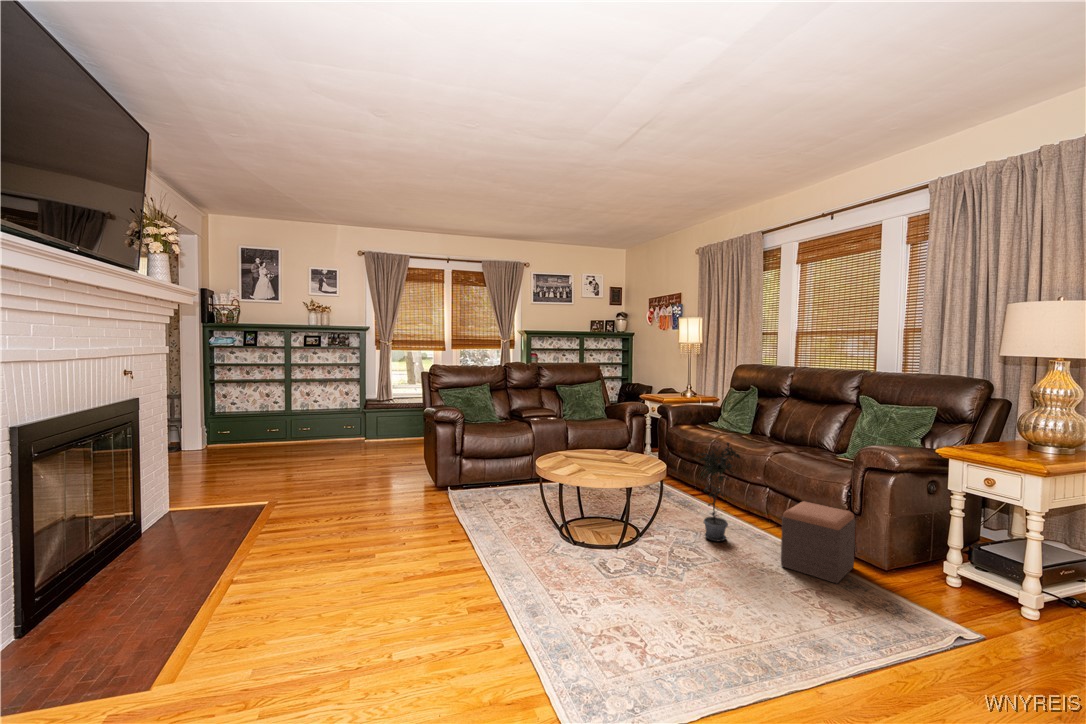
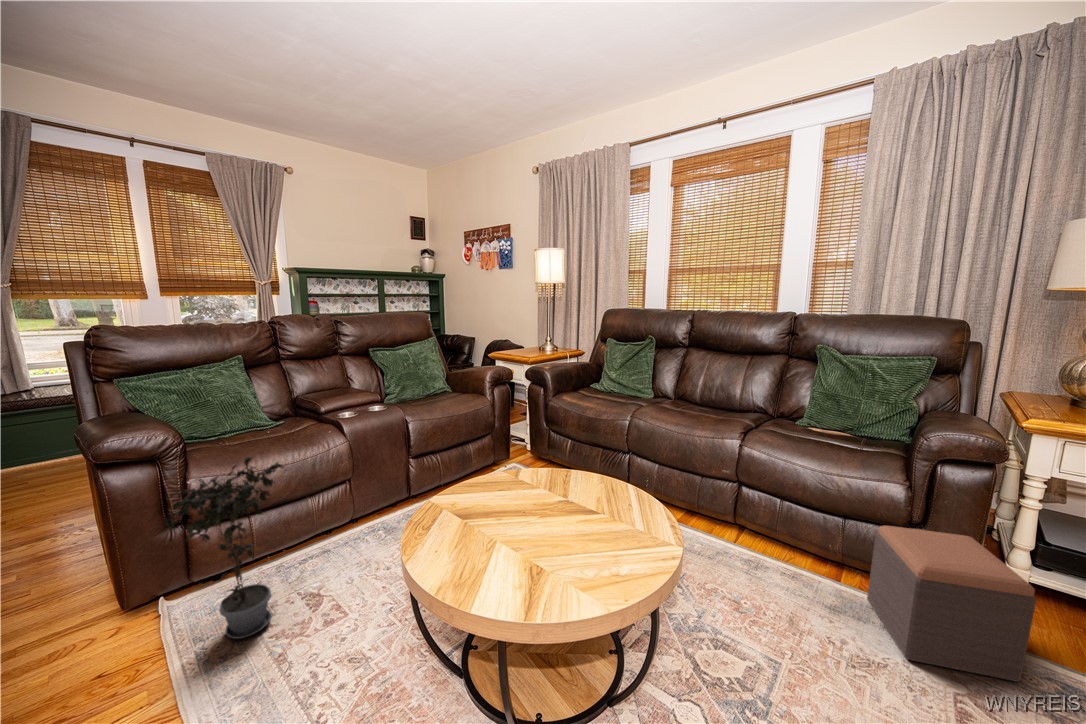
potted plant: present [697,442,740,541] -> present [165,457,284,639]

